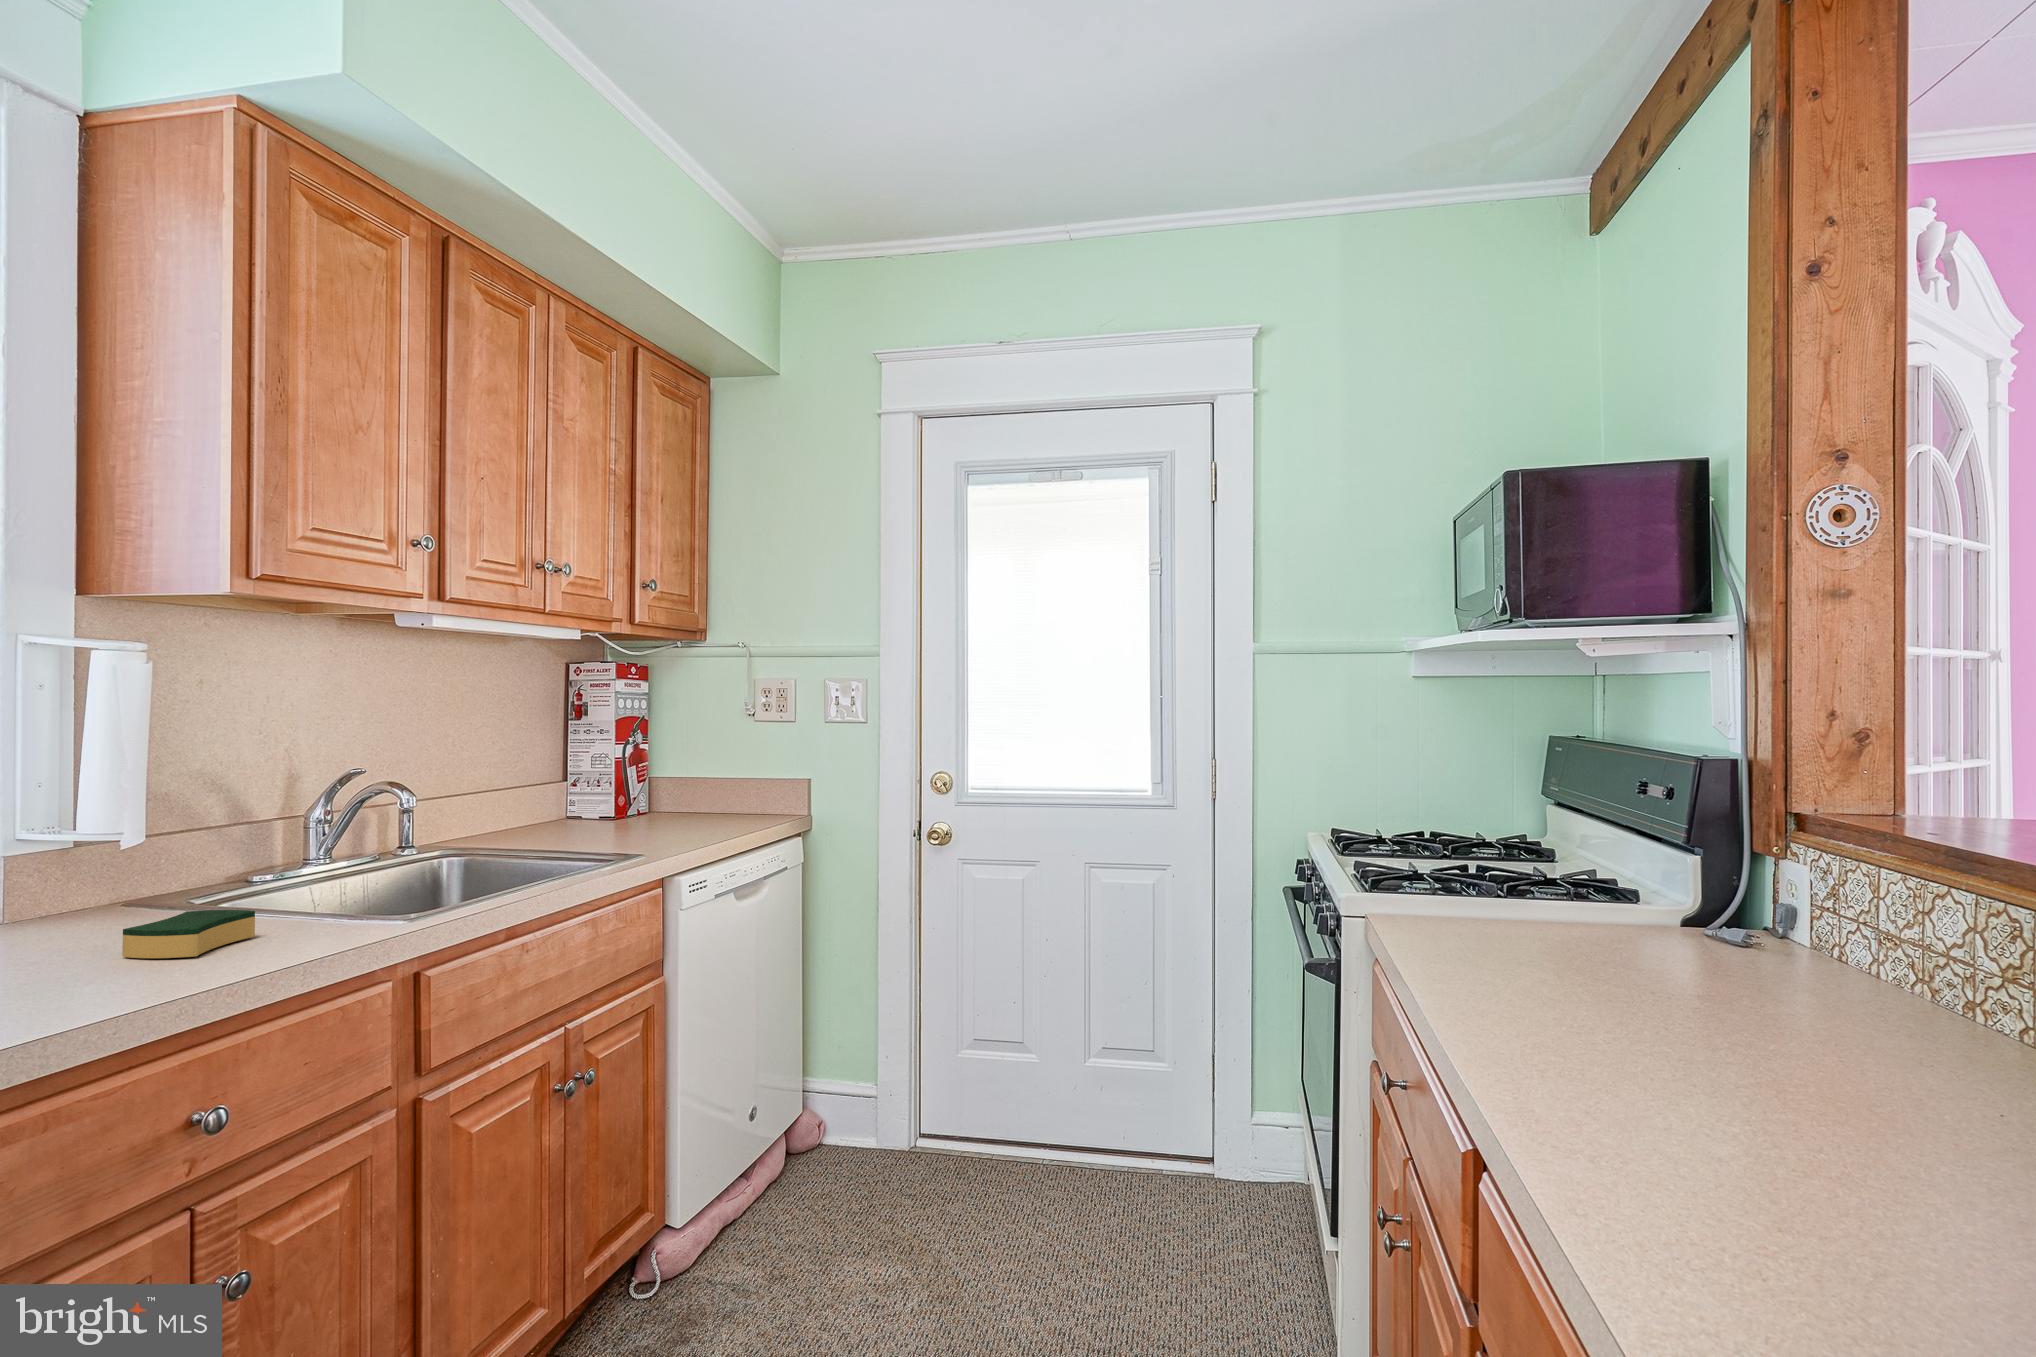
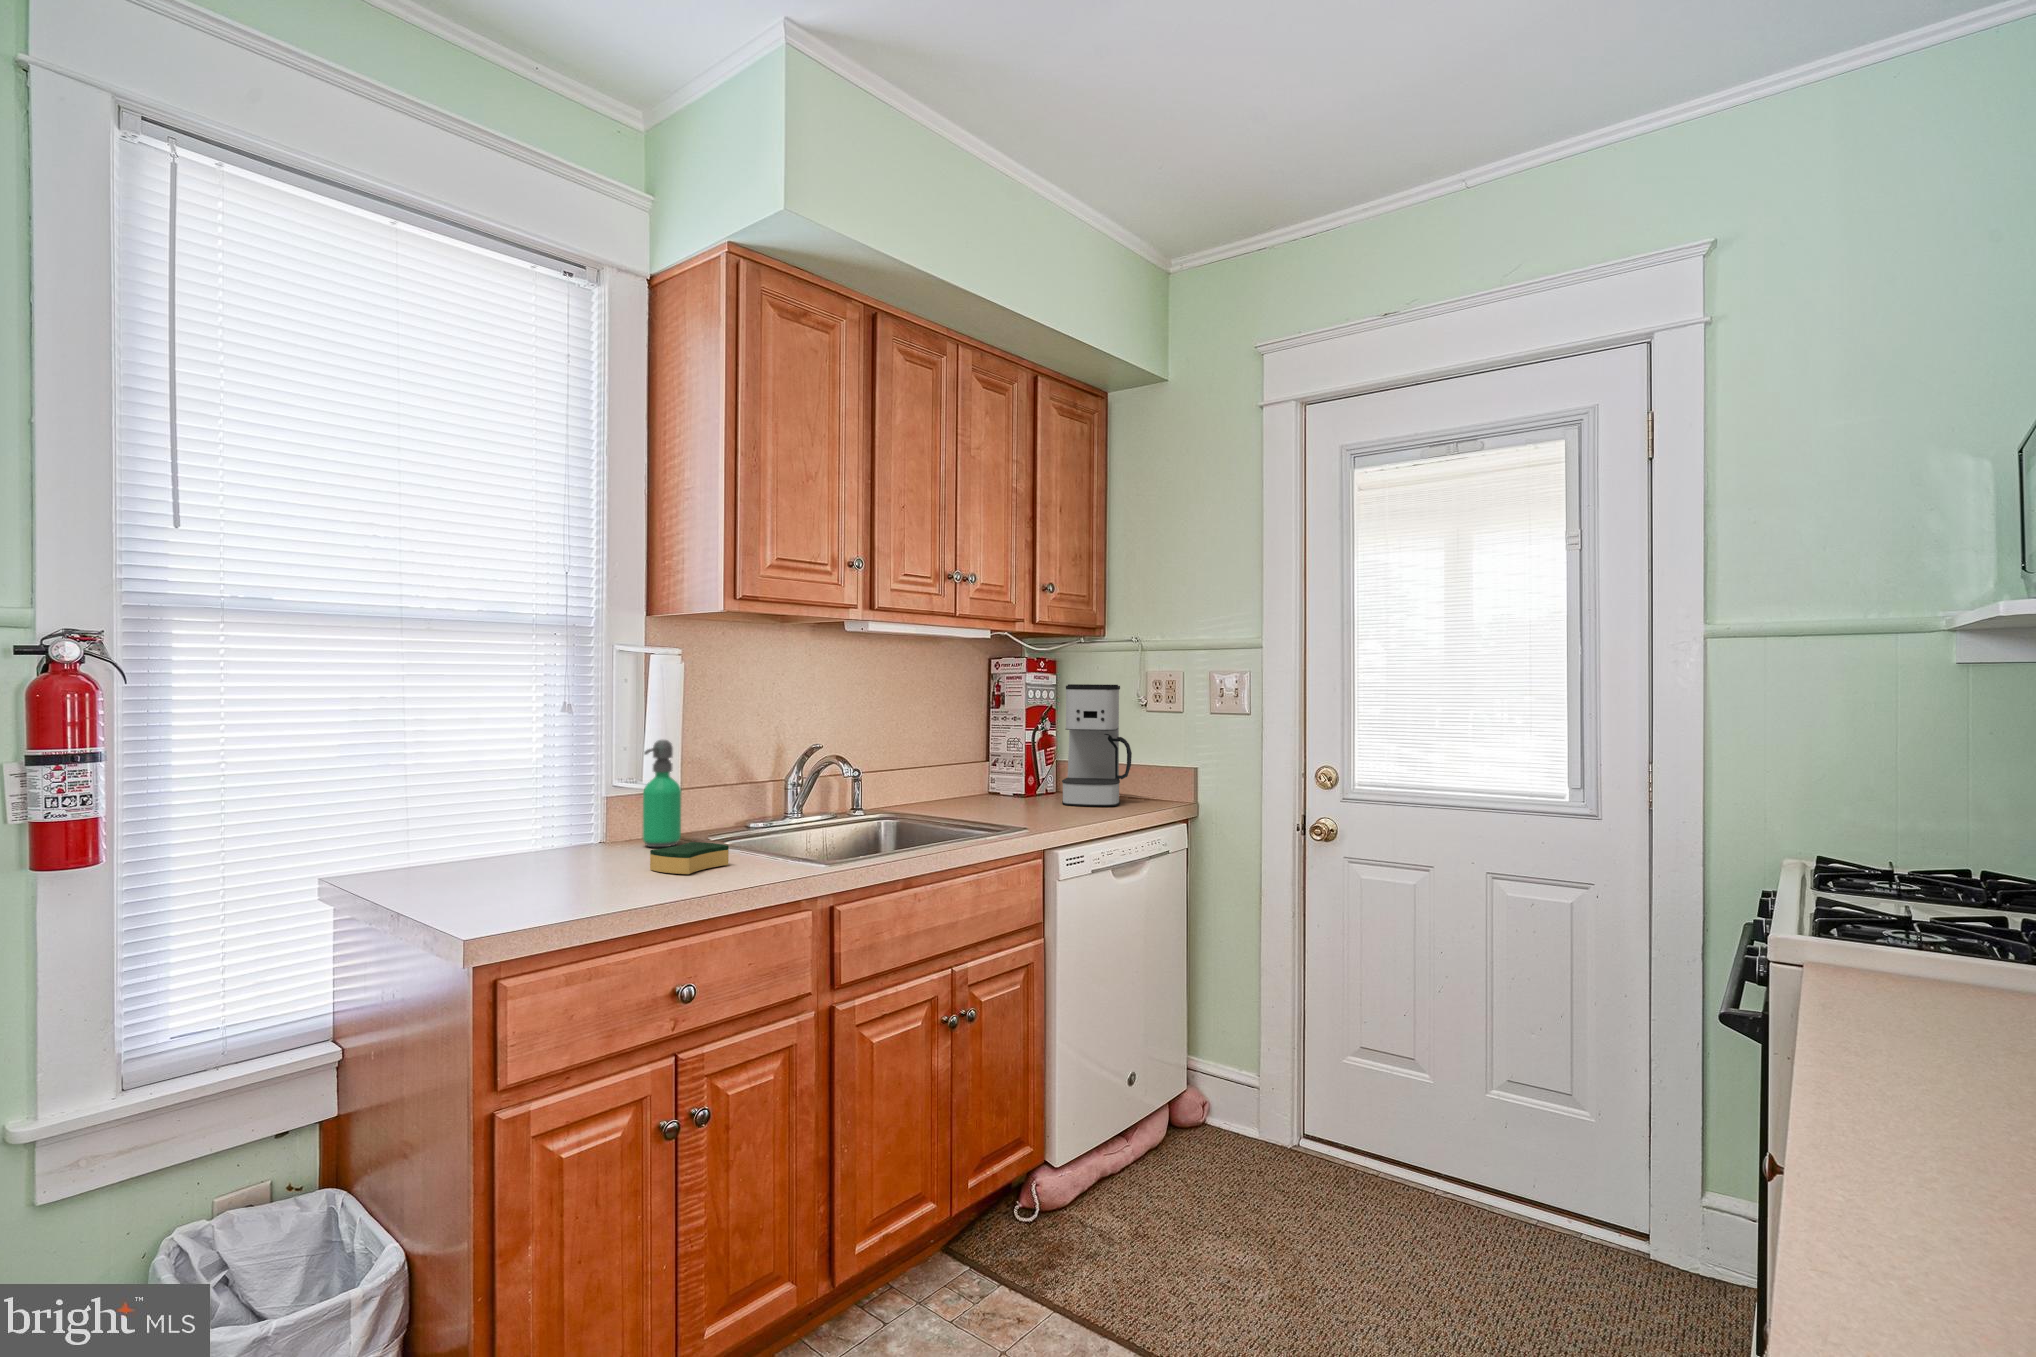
coffee maker: none [662,691,740,825] -> present [1062,684,1132,806]
soap dispenser: none [85,772,155,925] -> present [643,740,681,847]

